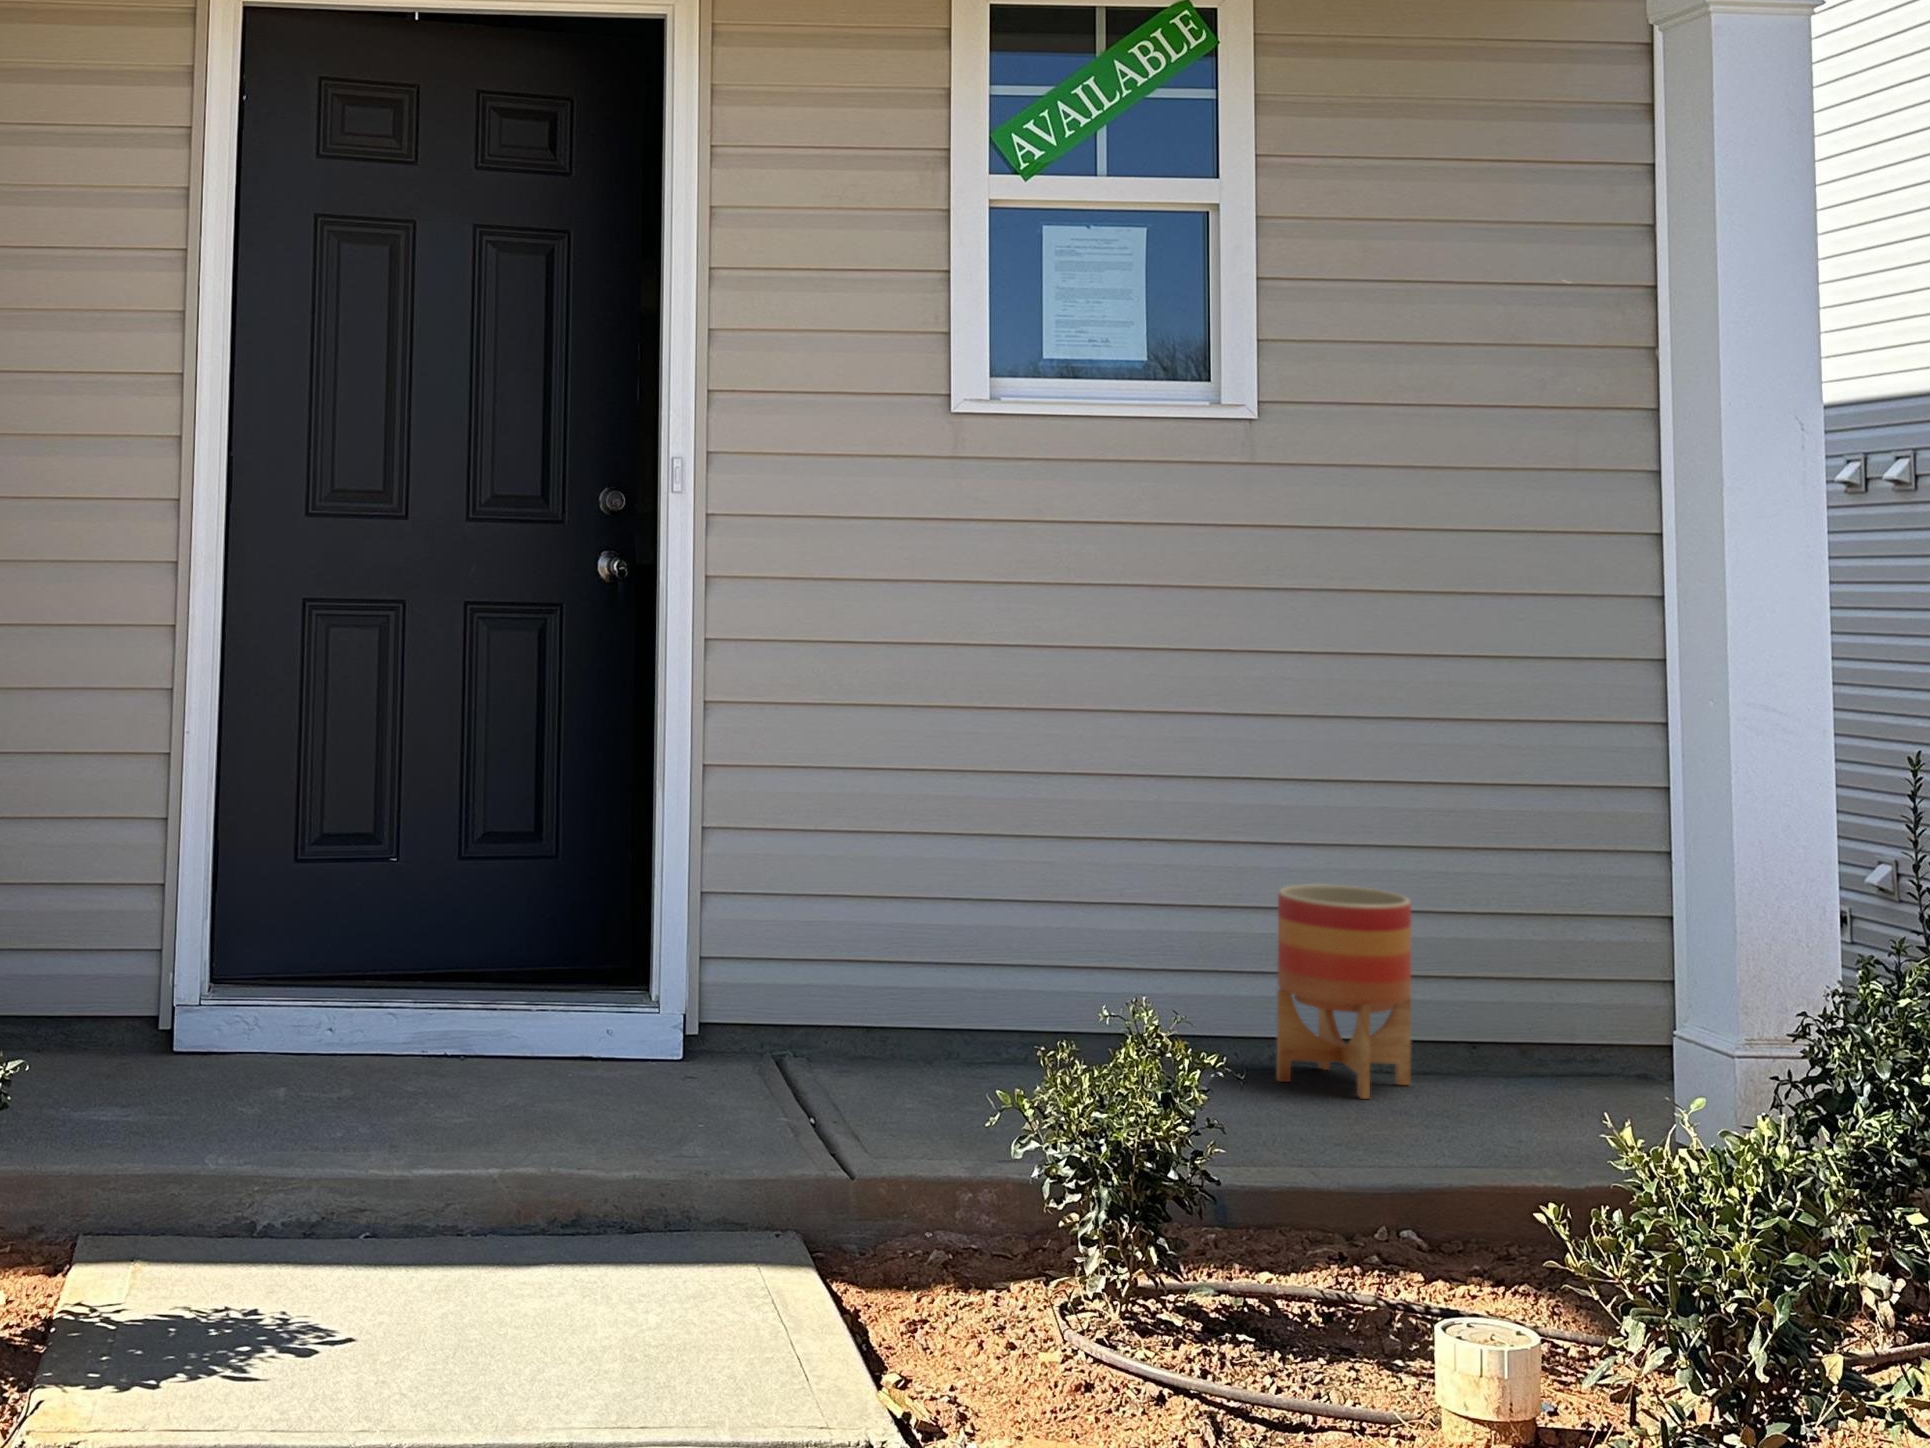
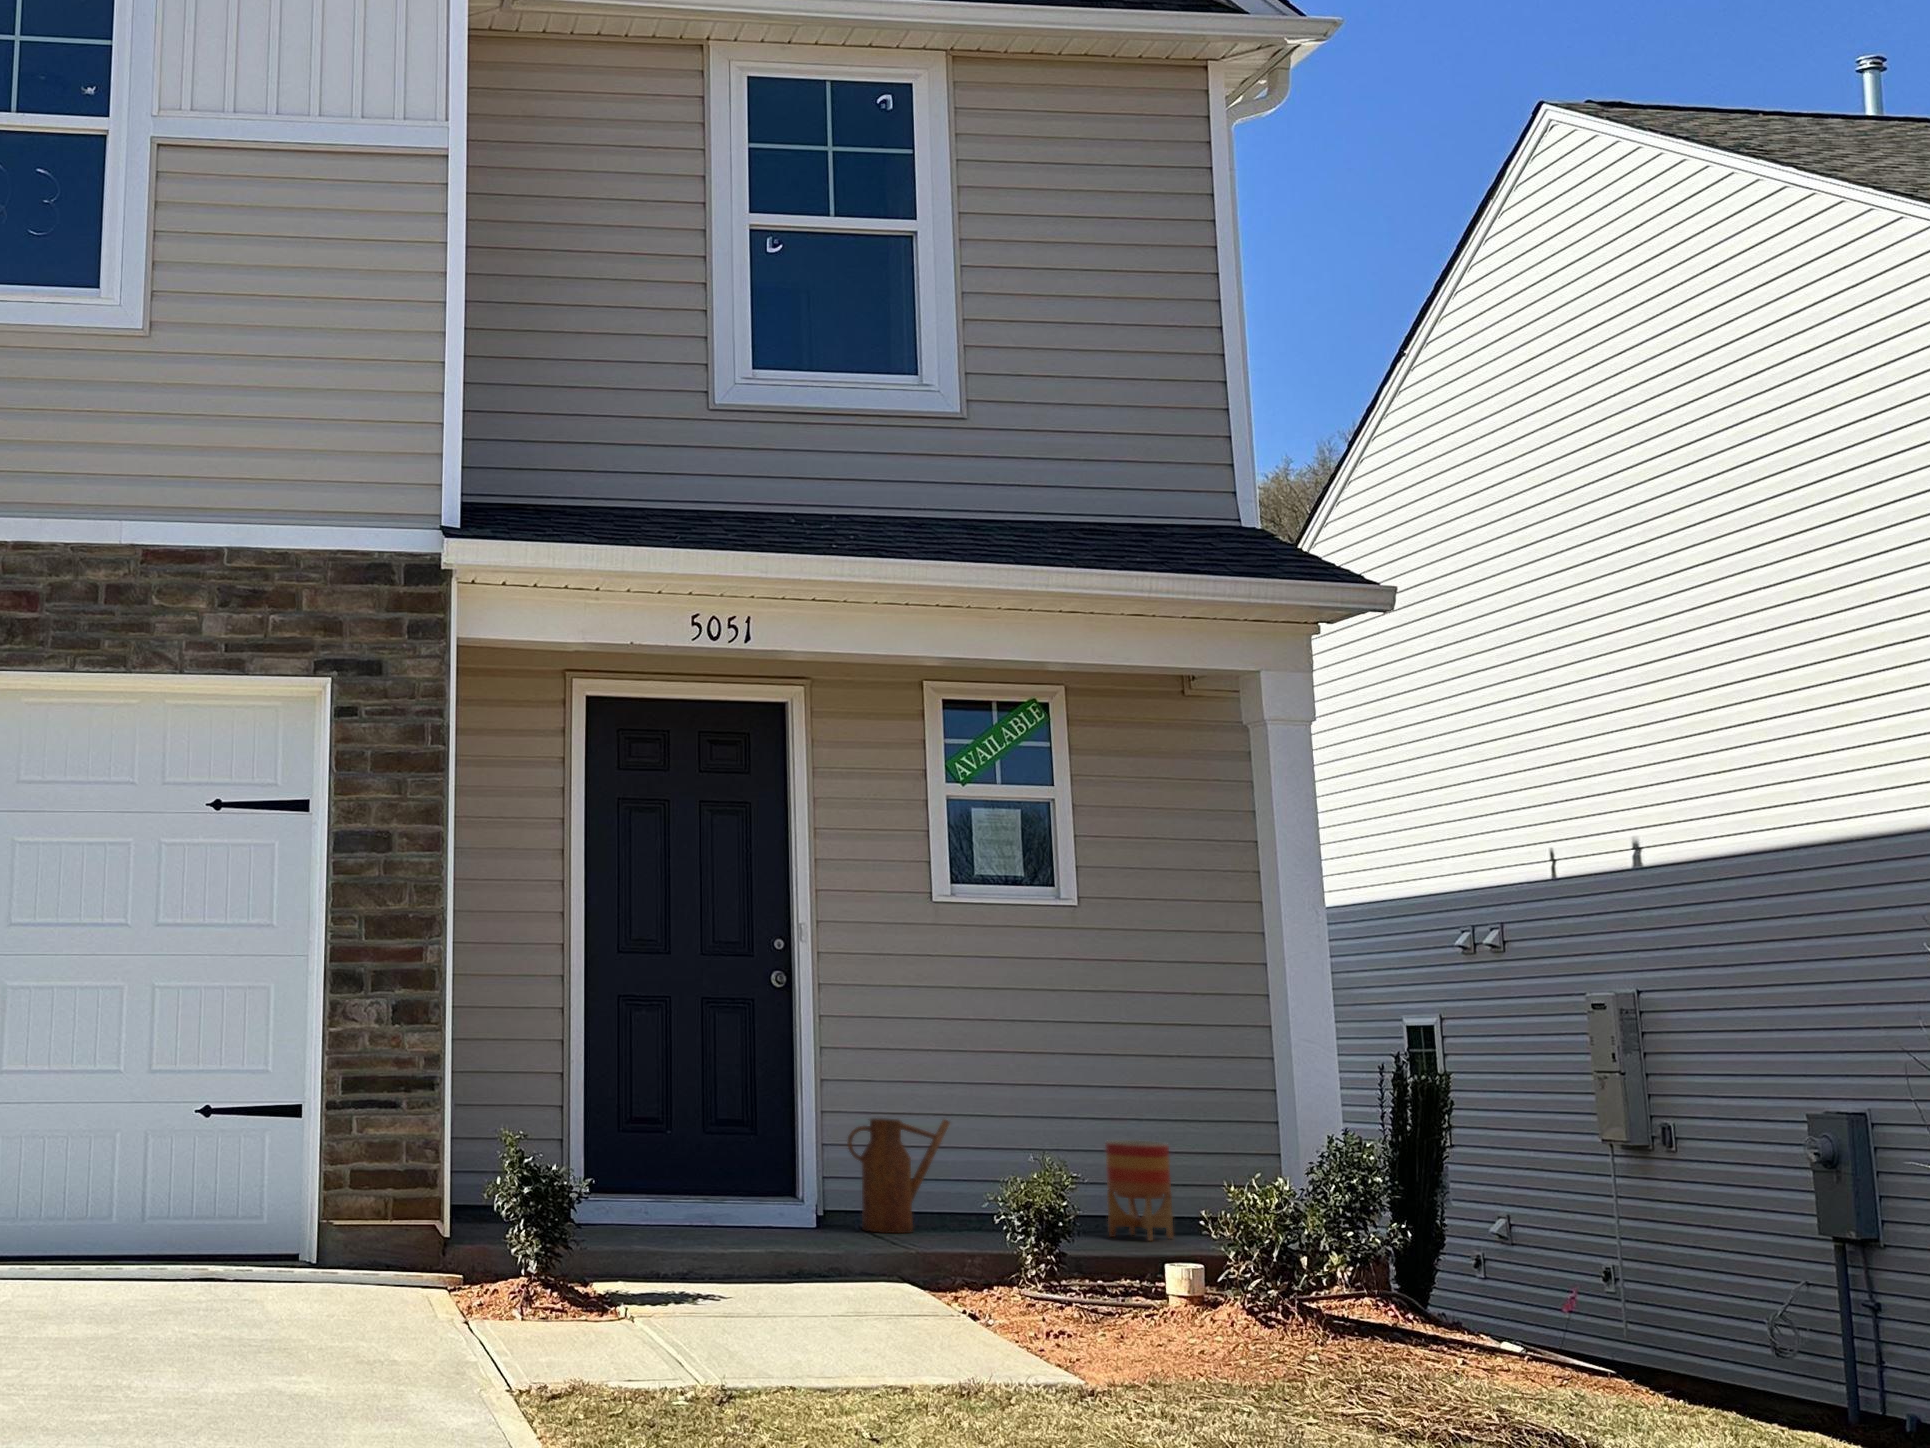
watering can: none [744,843,960,1079] -> present [847,1118,950,1233]

